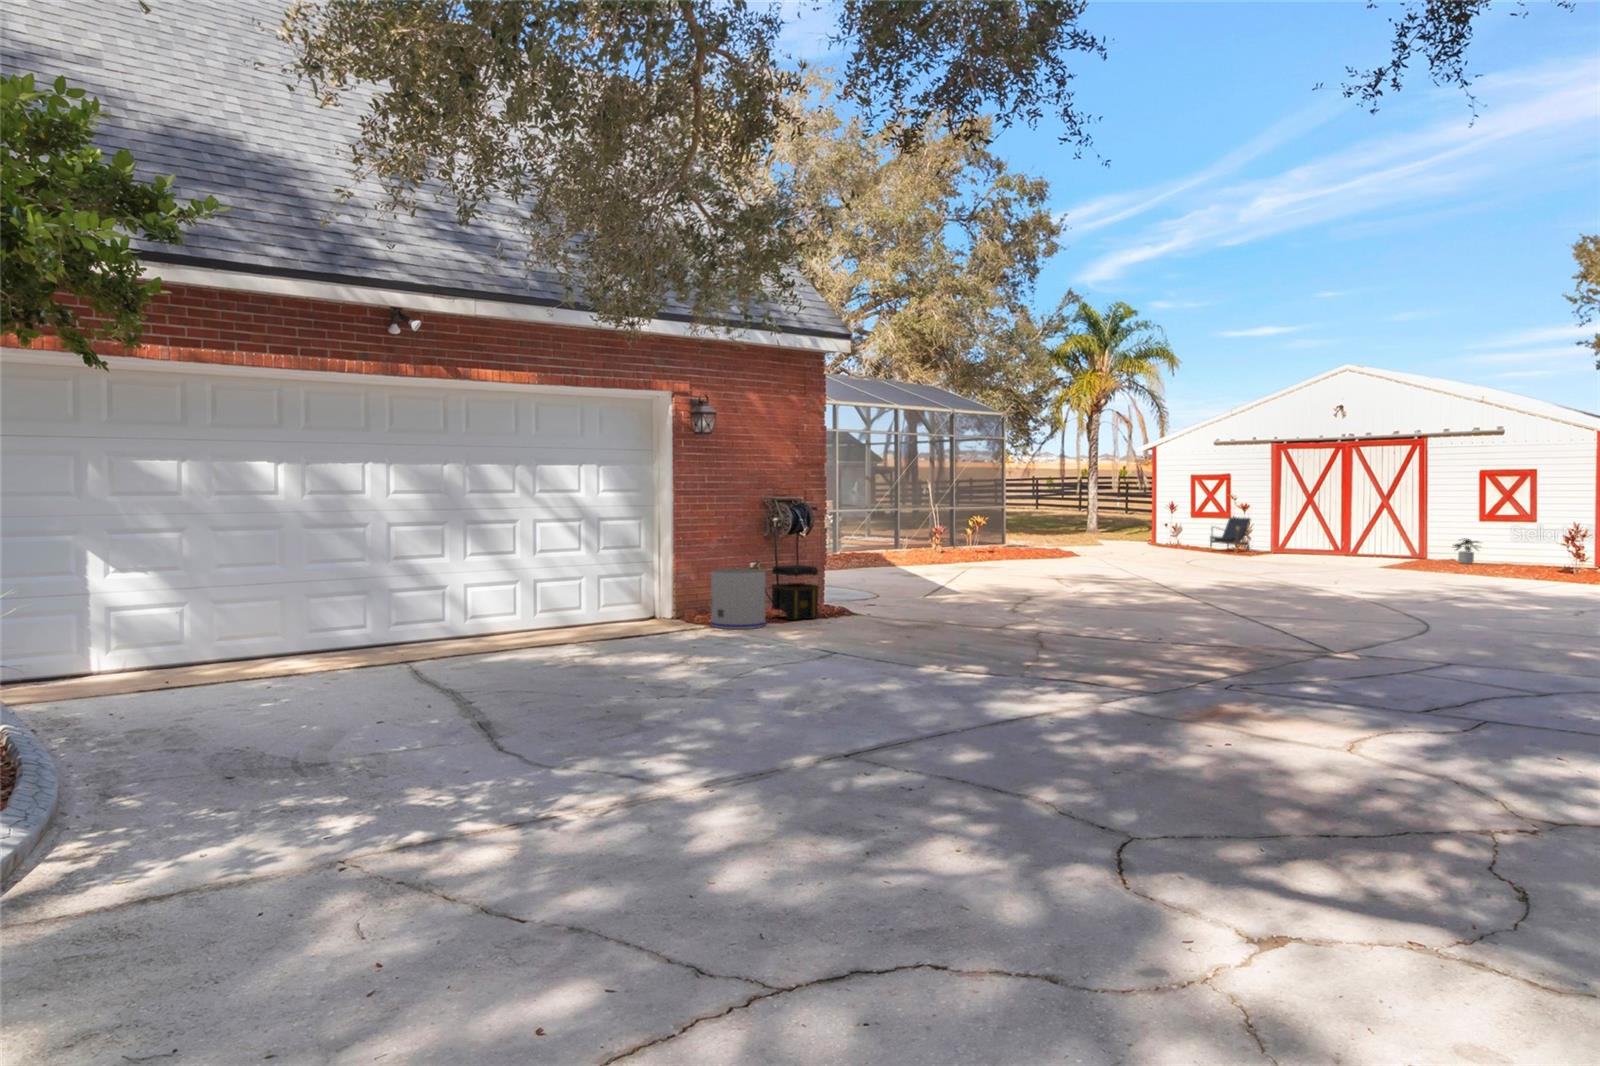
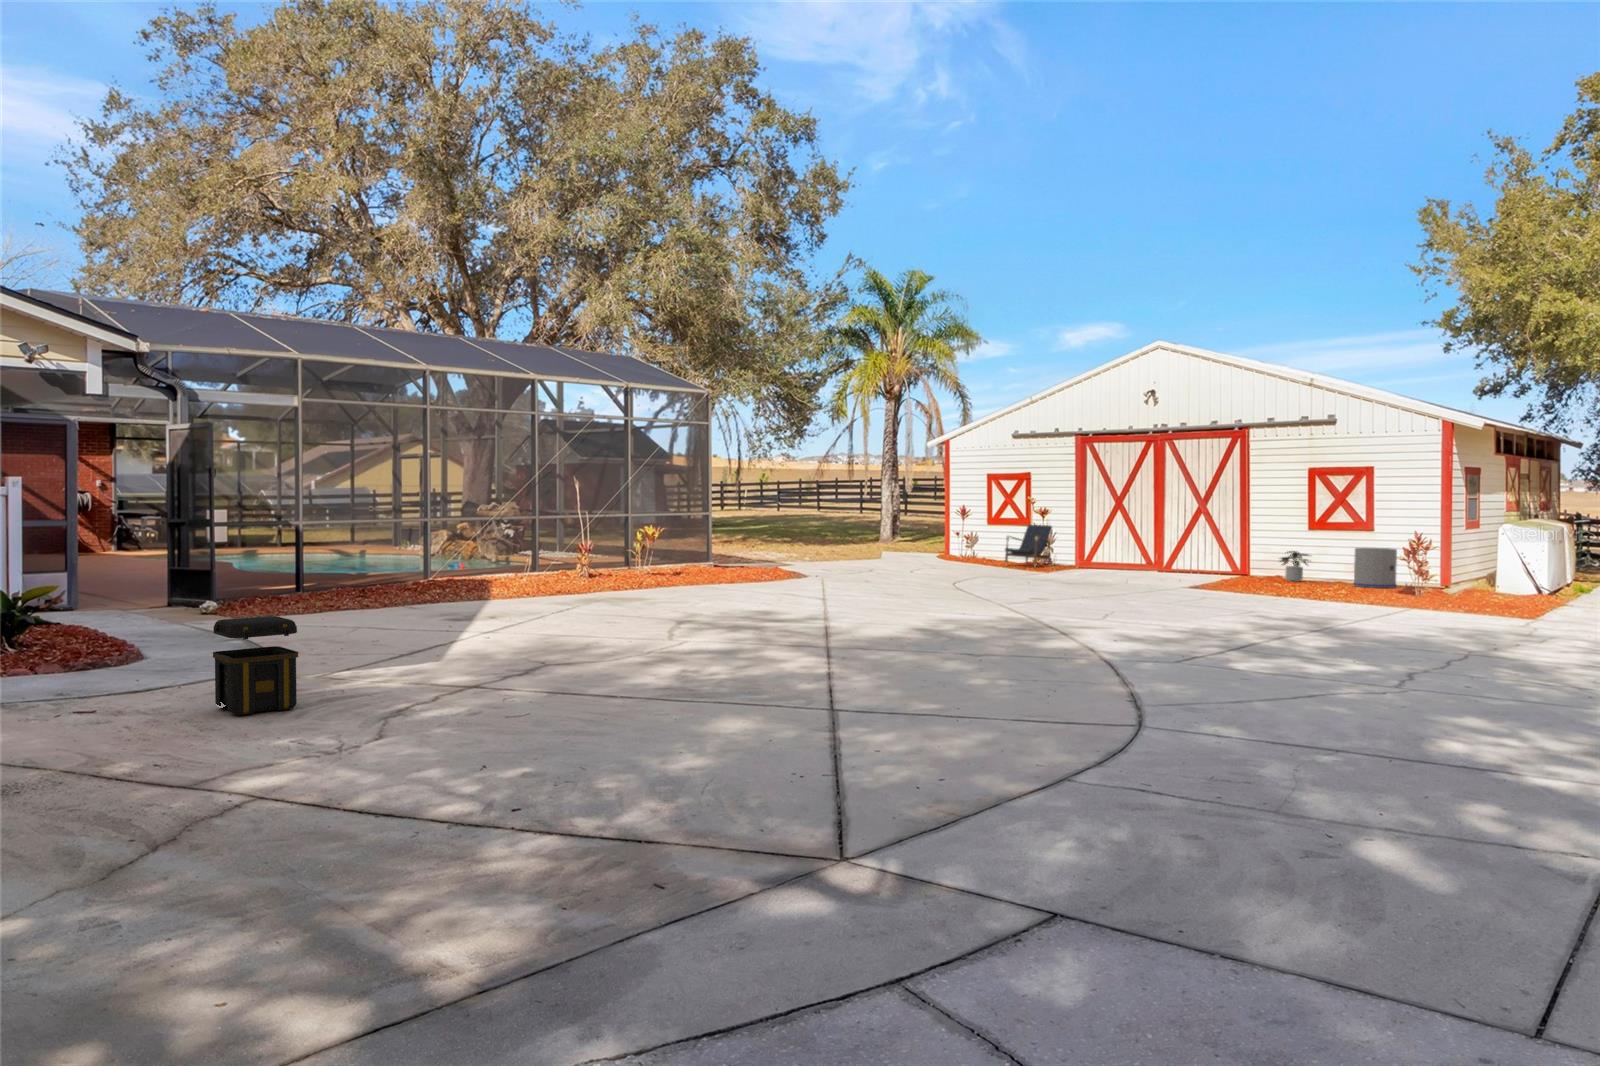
trash can: present [710,569,766,629] -> present [1353,548,1397,588]

